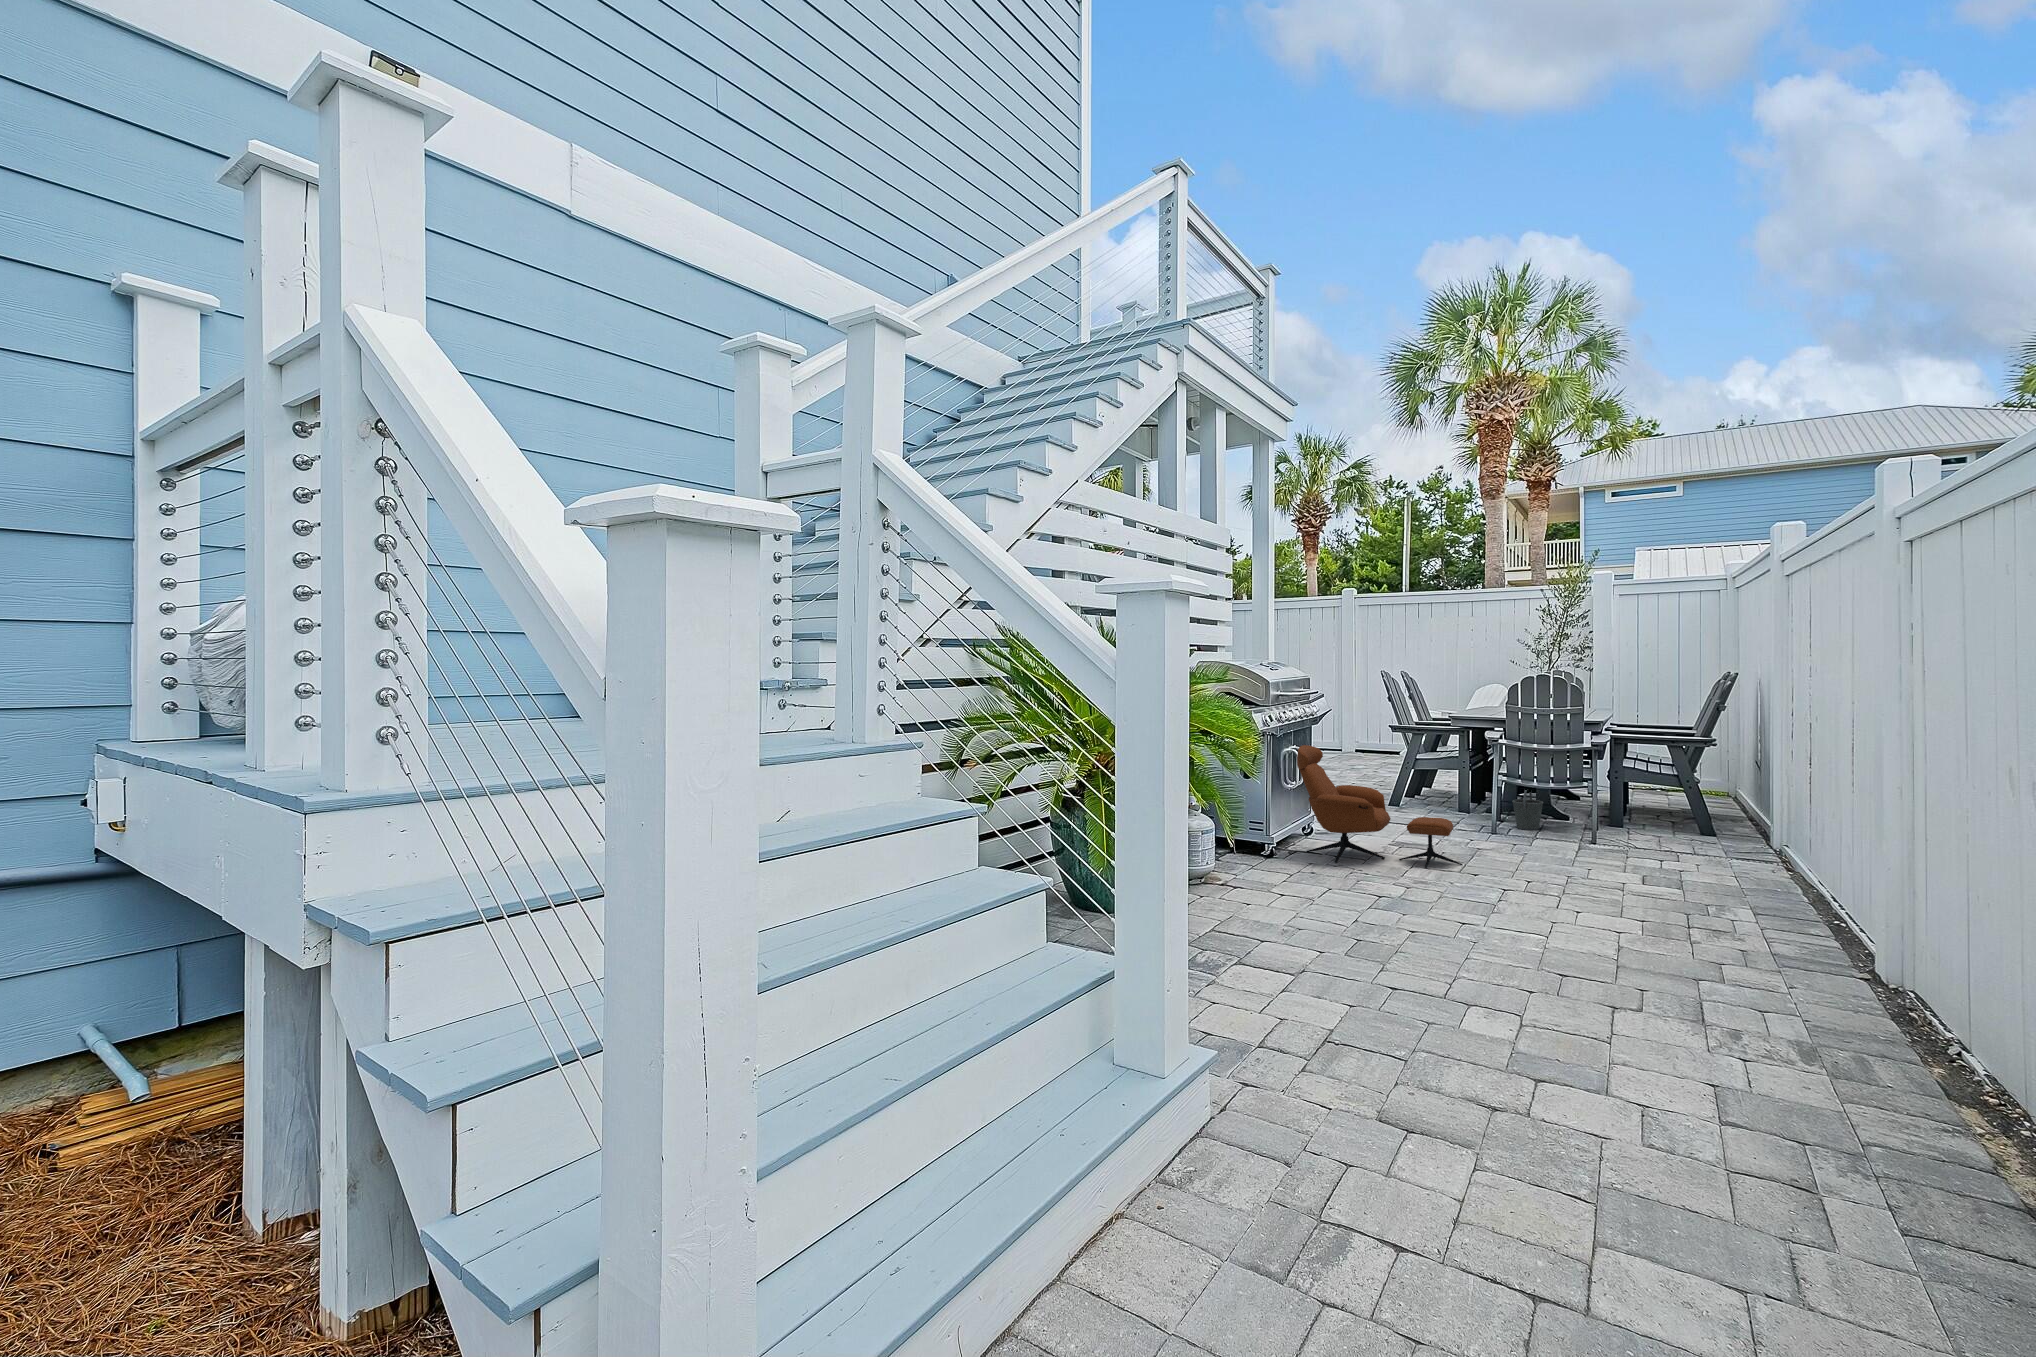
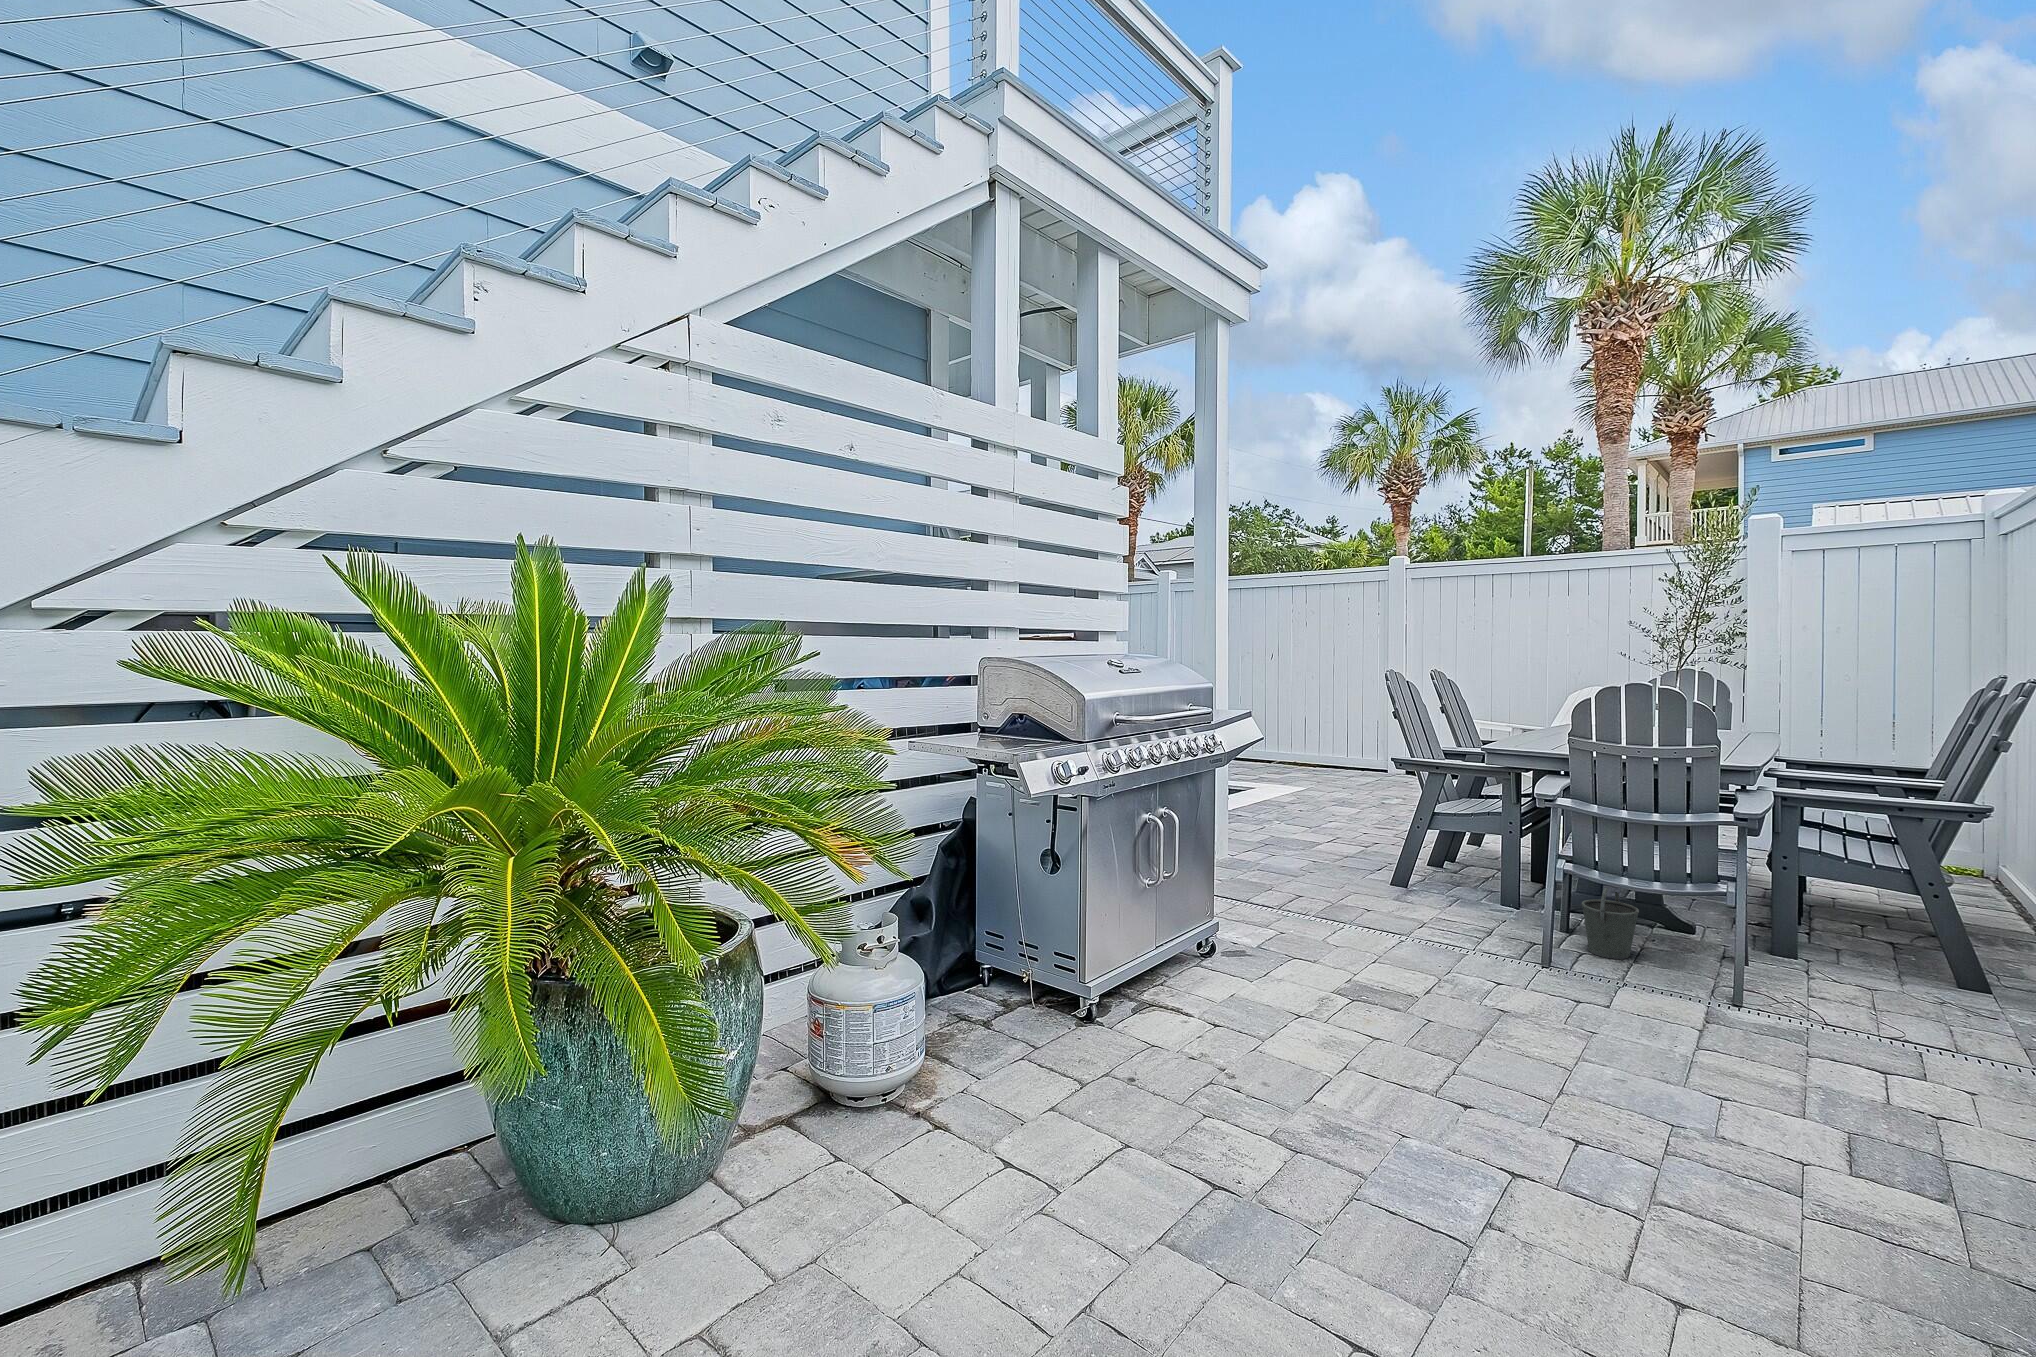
lounge chair: present [1297,745,1462,868] -> none [1143,807,1438,1081]

